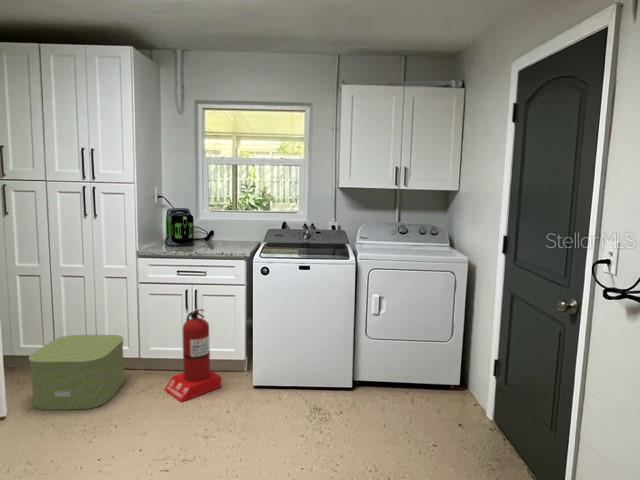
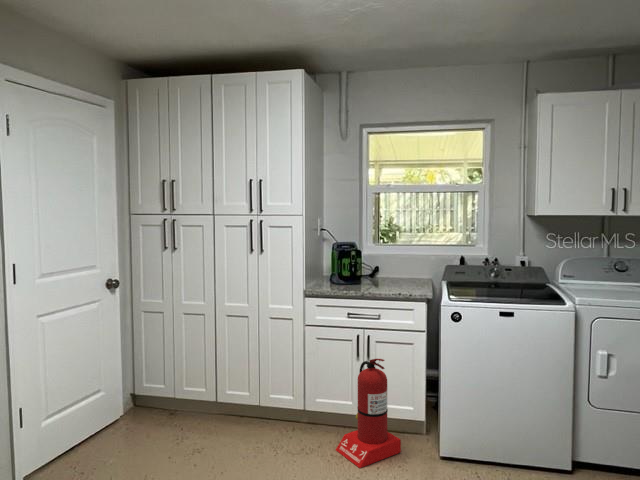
storage box: present [29,335,125,410] -> none [202,379,291,466]

